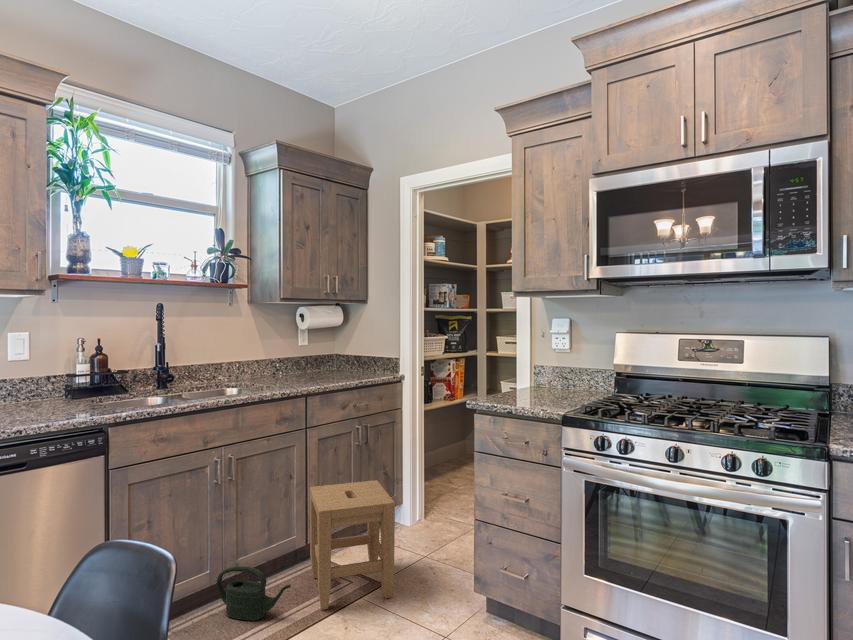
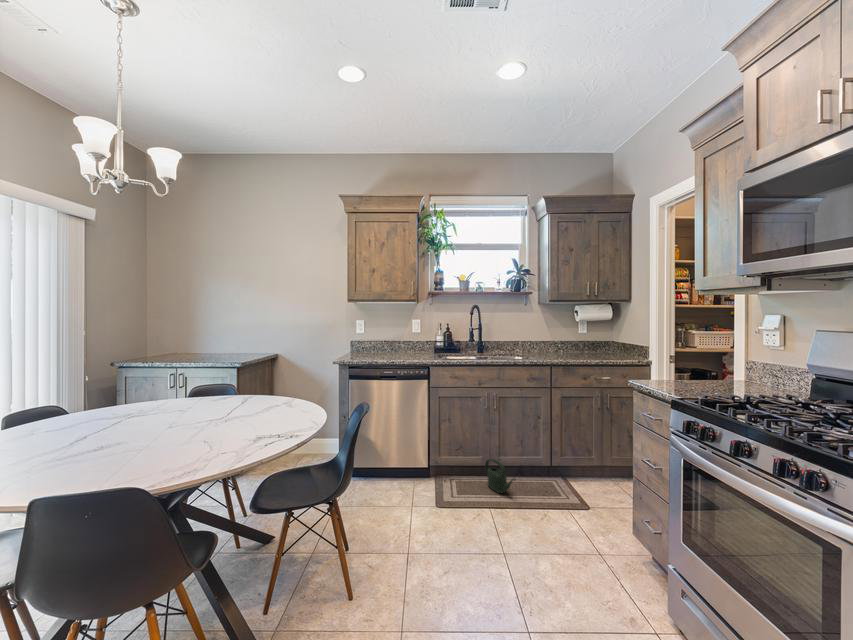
stool: present [310,480,395,610] -> none [534,427,599,517]

